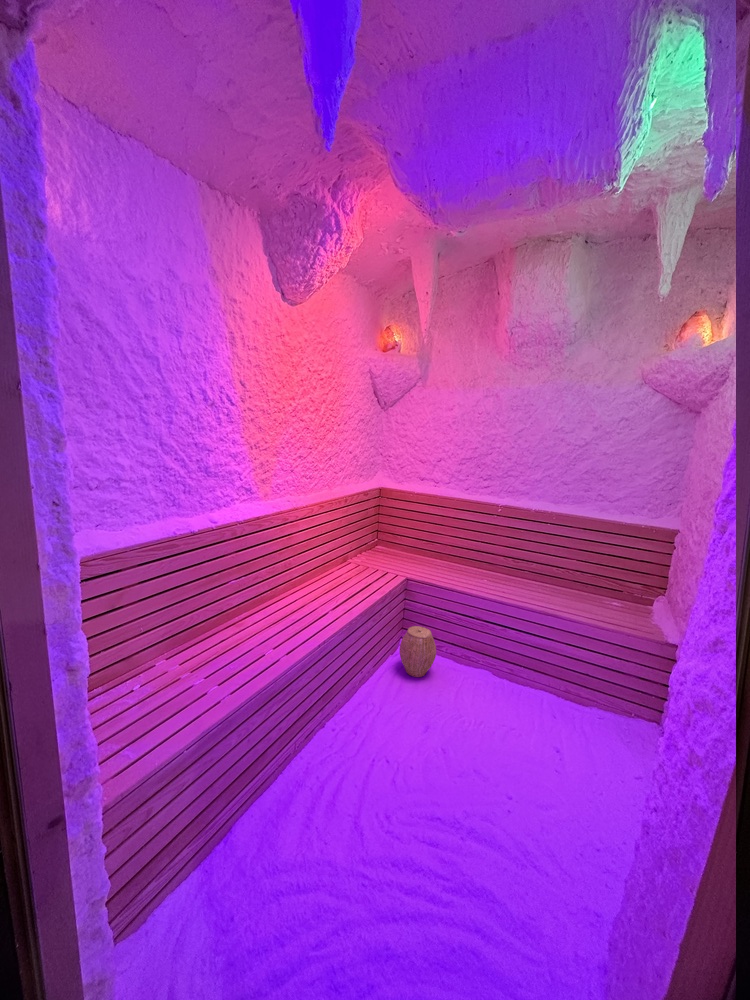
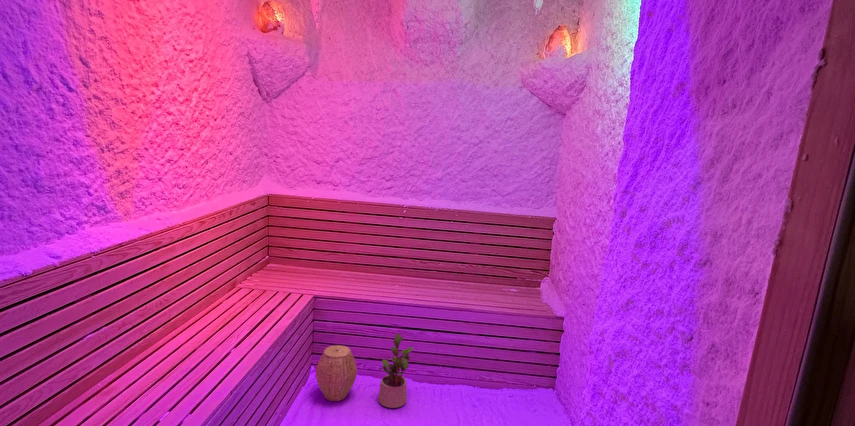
potted plant: none [453,627,492,698] -> present [378,334,413,408]

